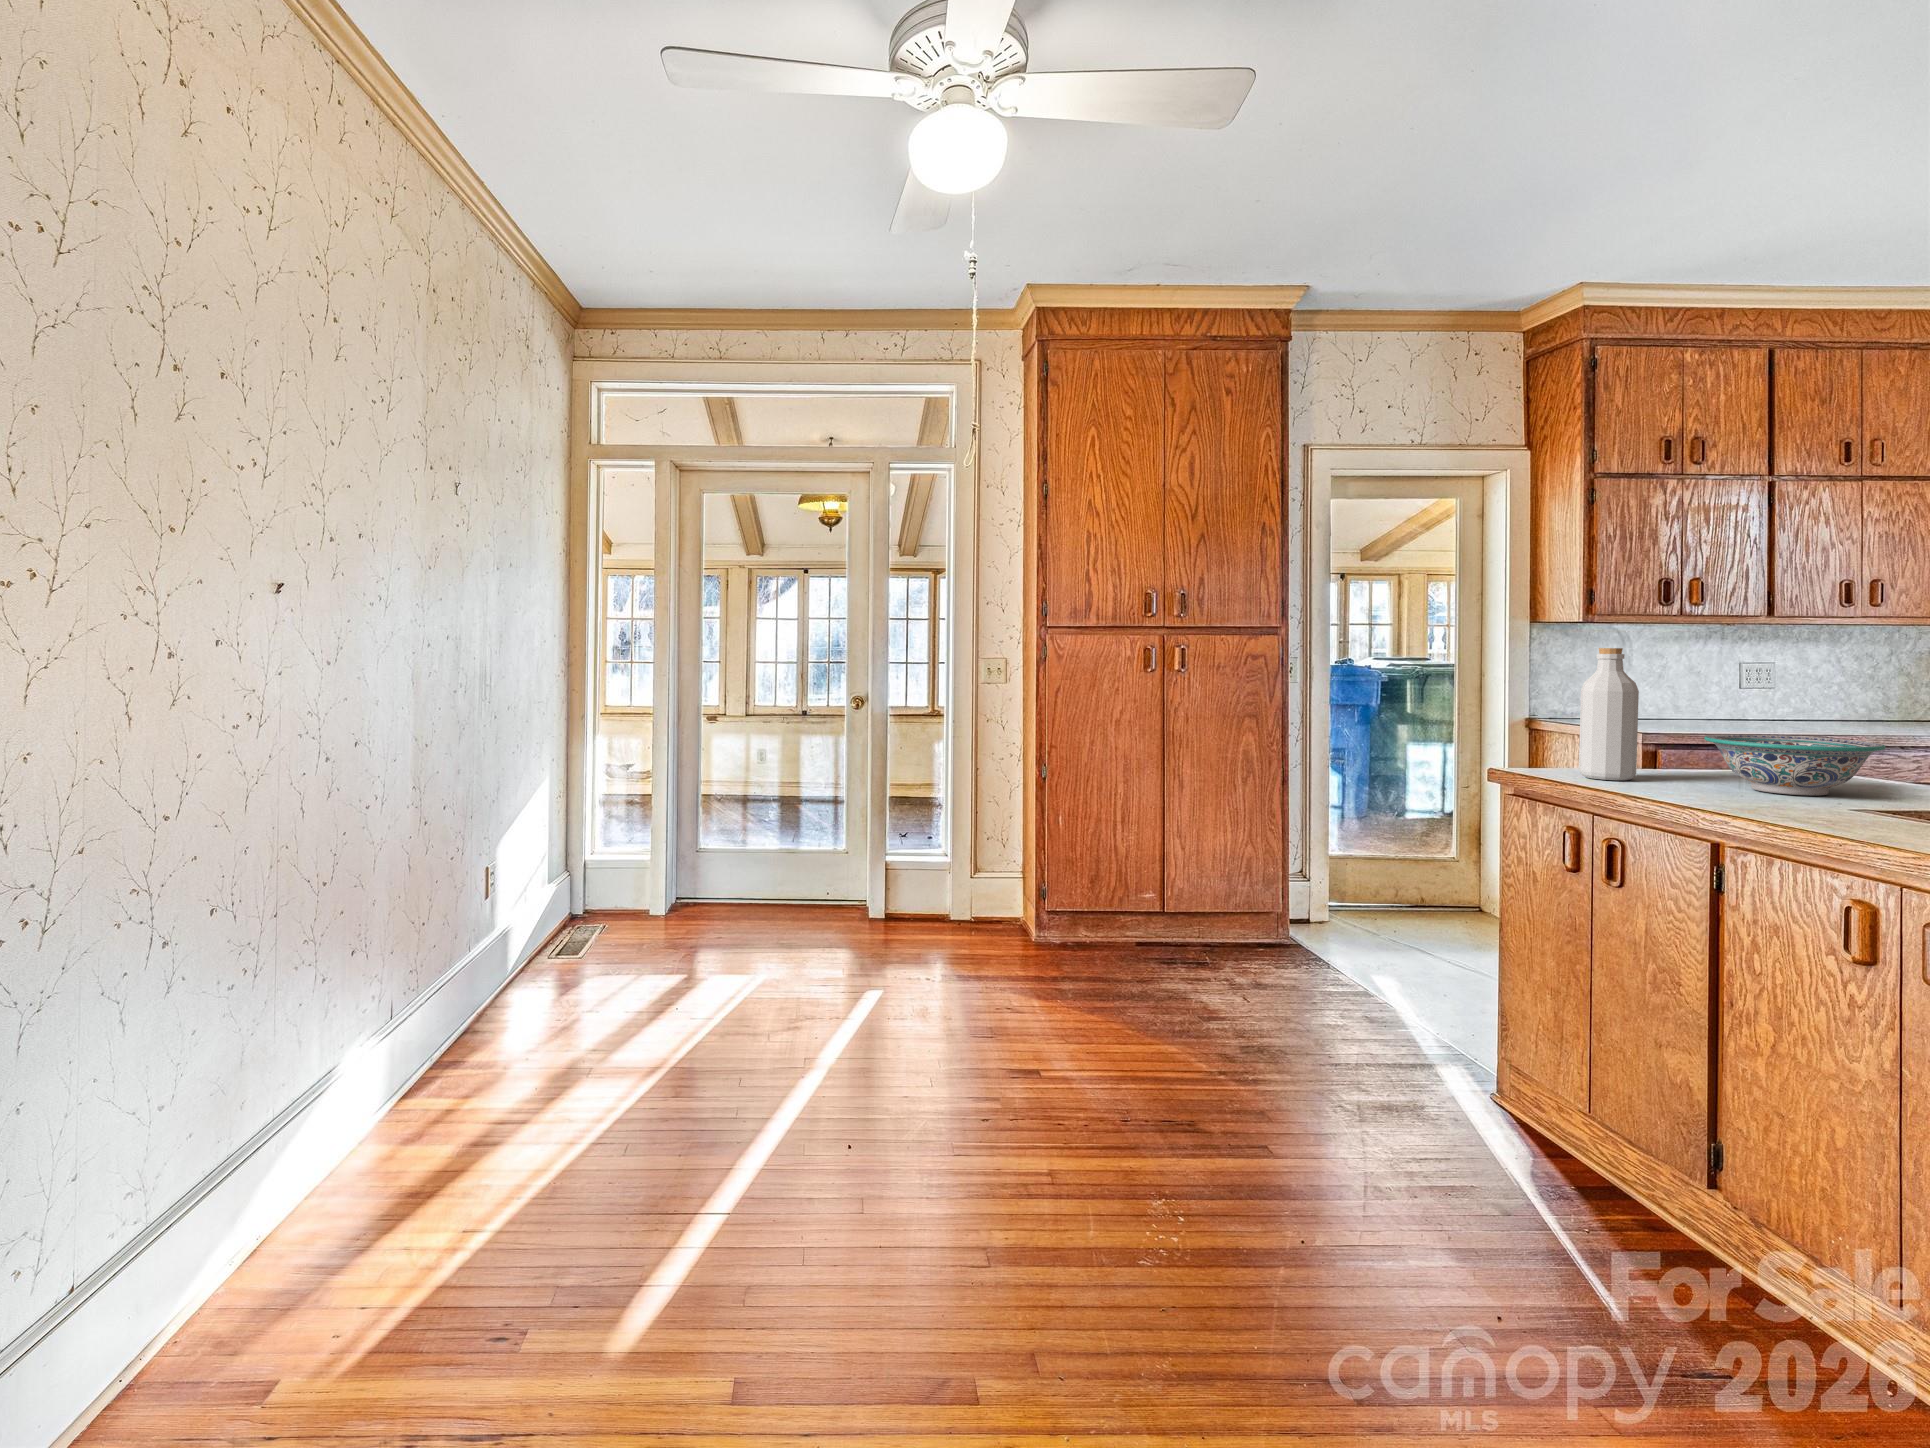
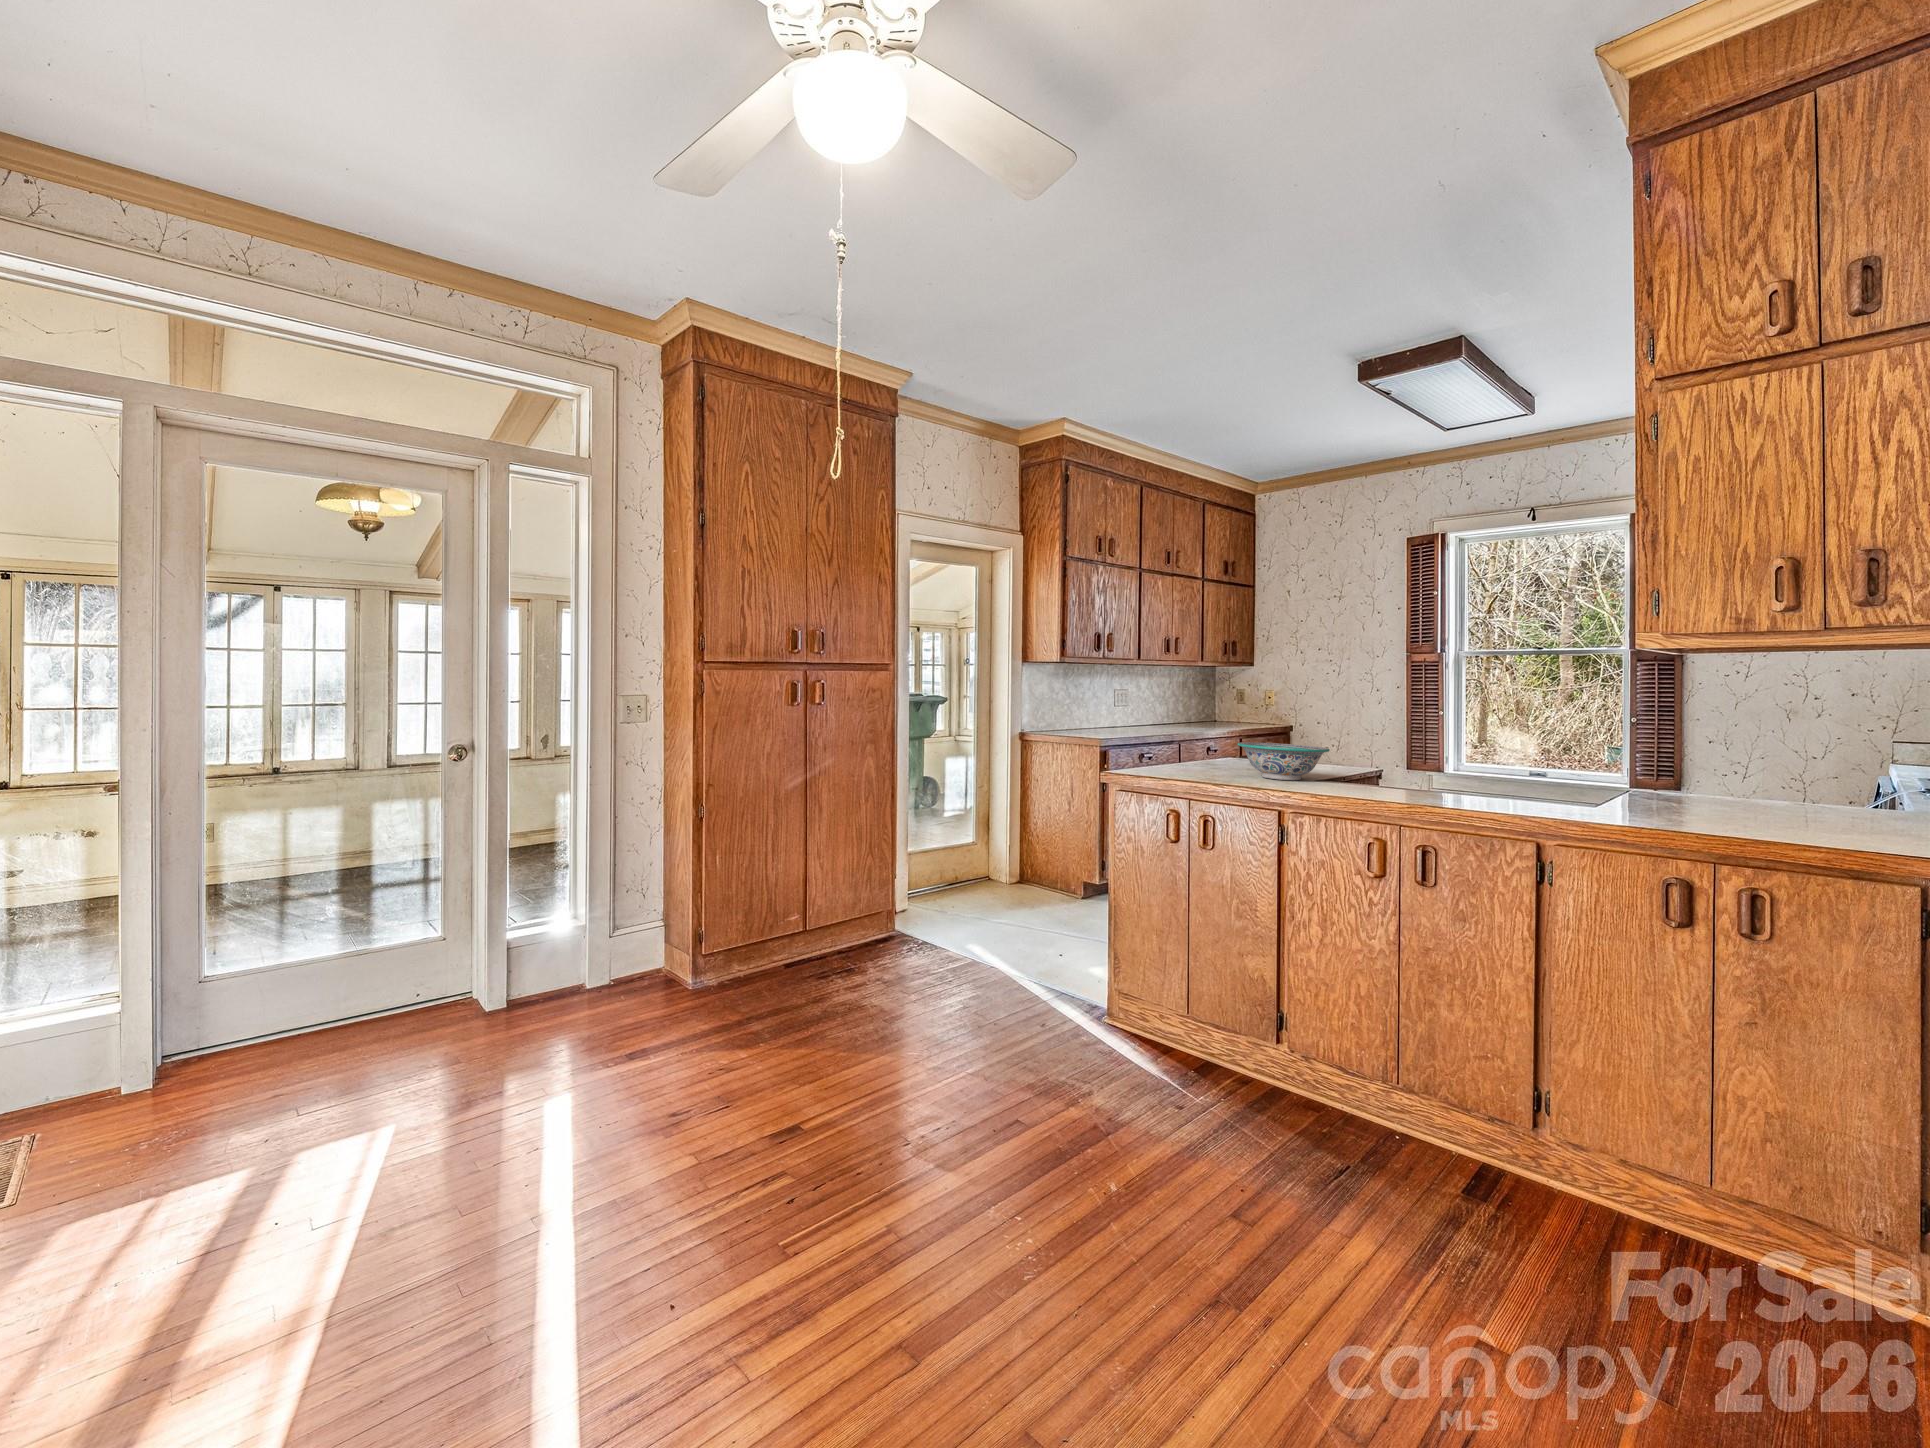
bottle: present [1579,648,1639,780] -> none [1167,683,1203,774]

